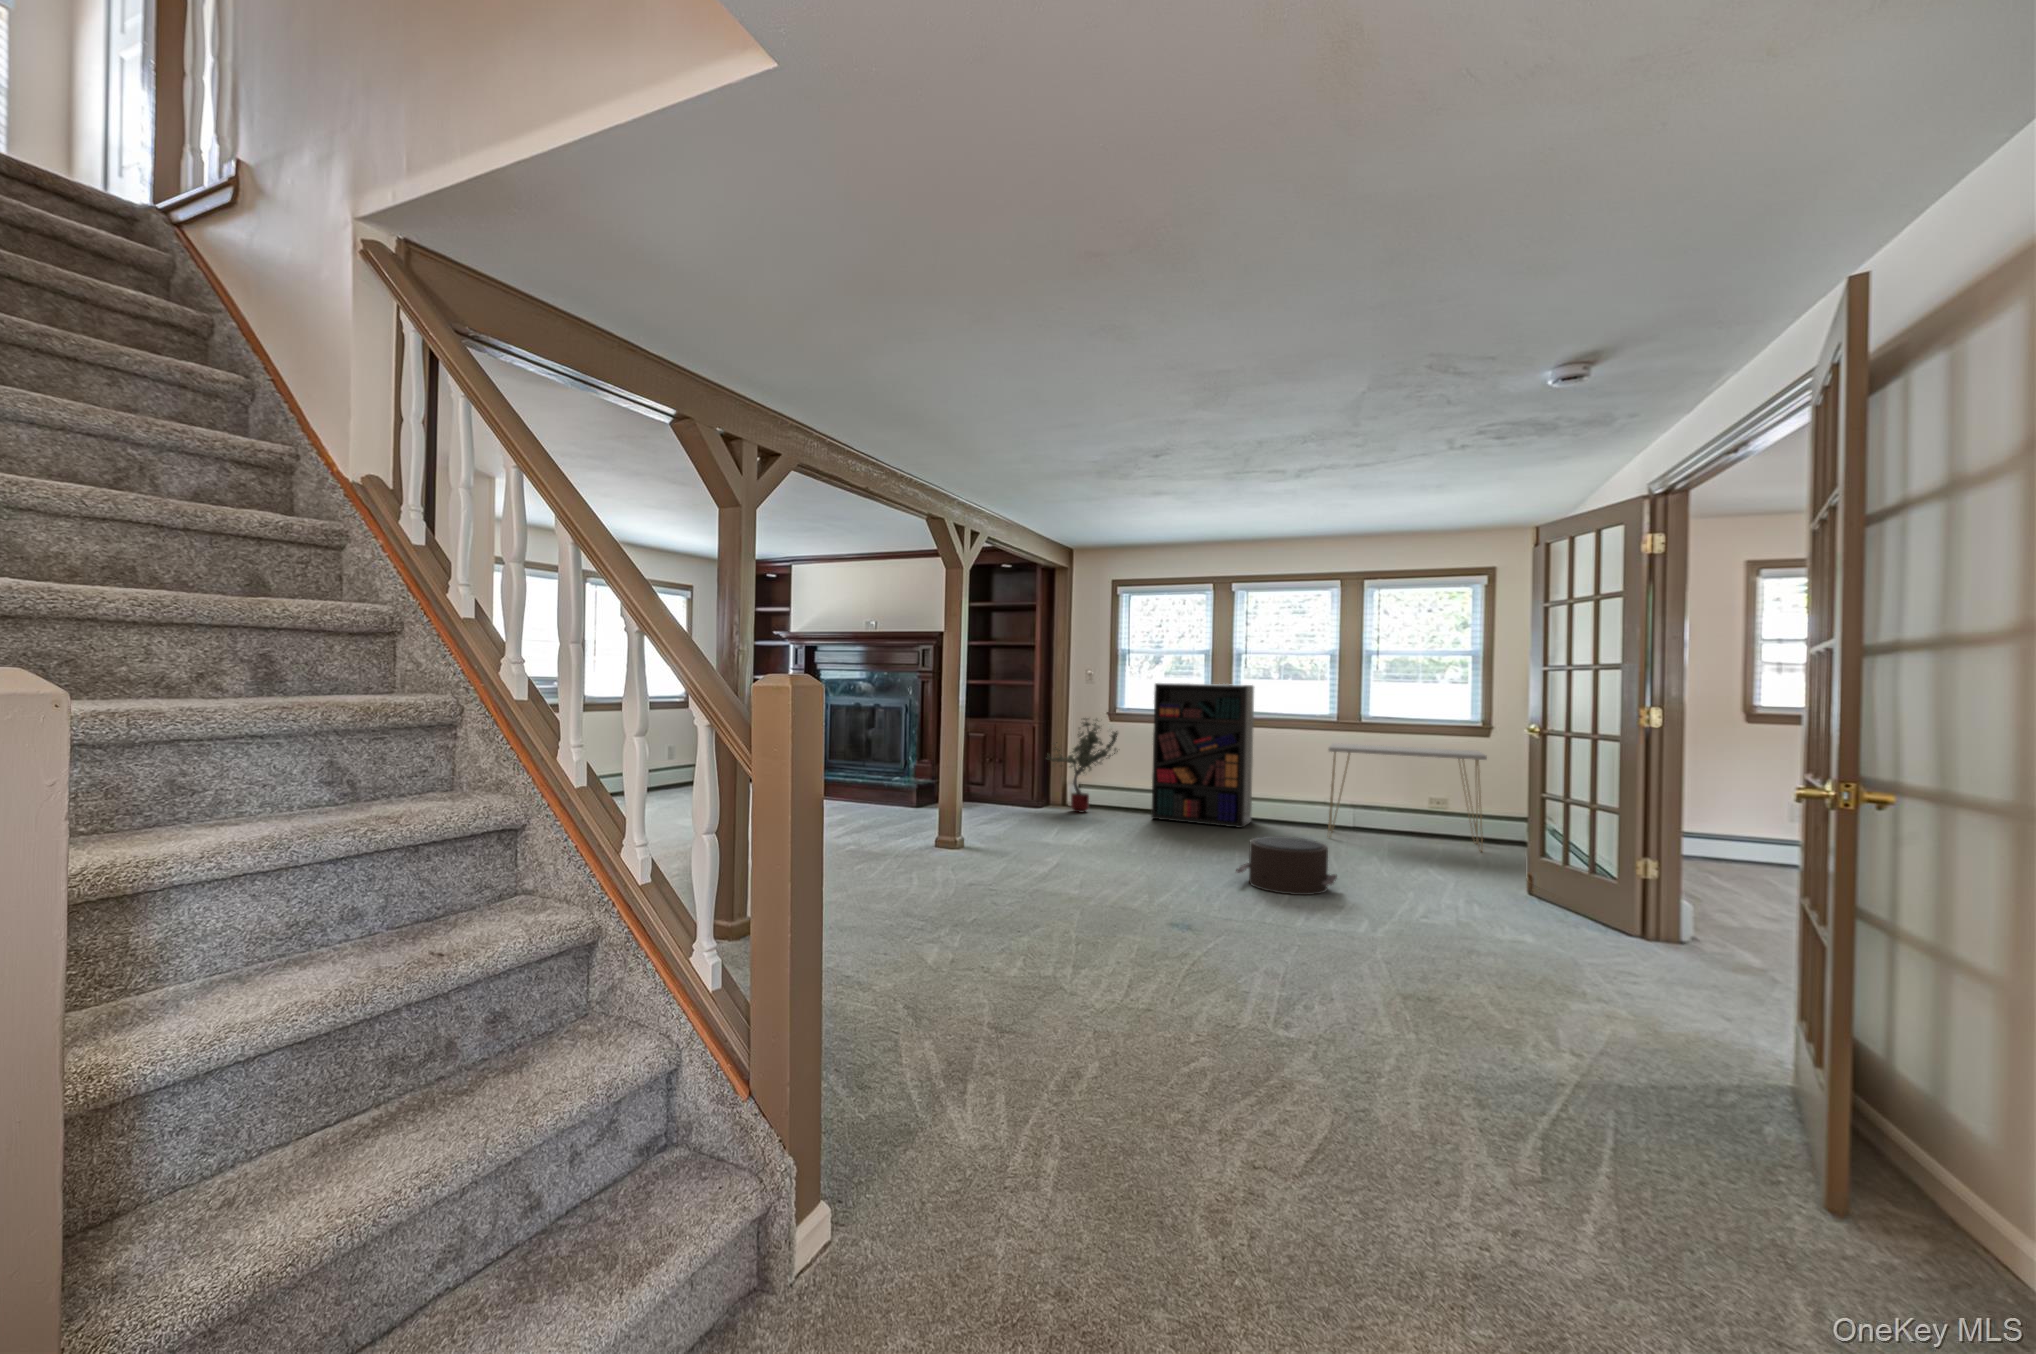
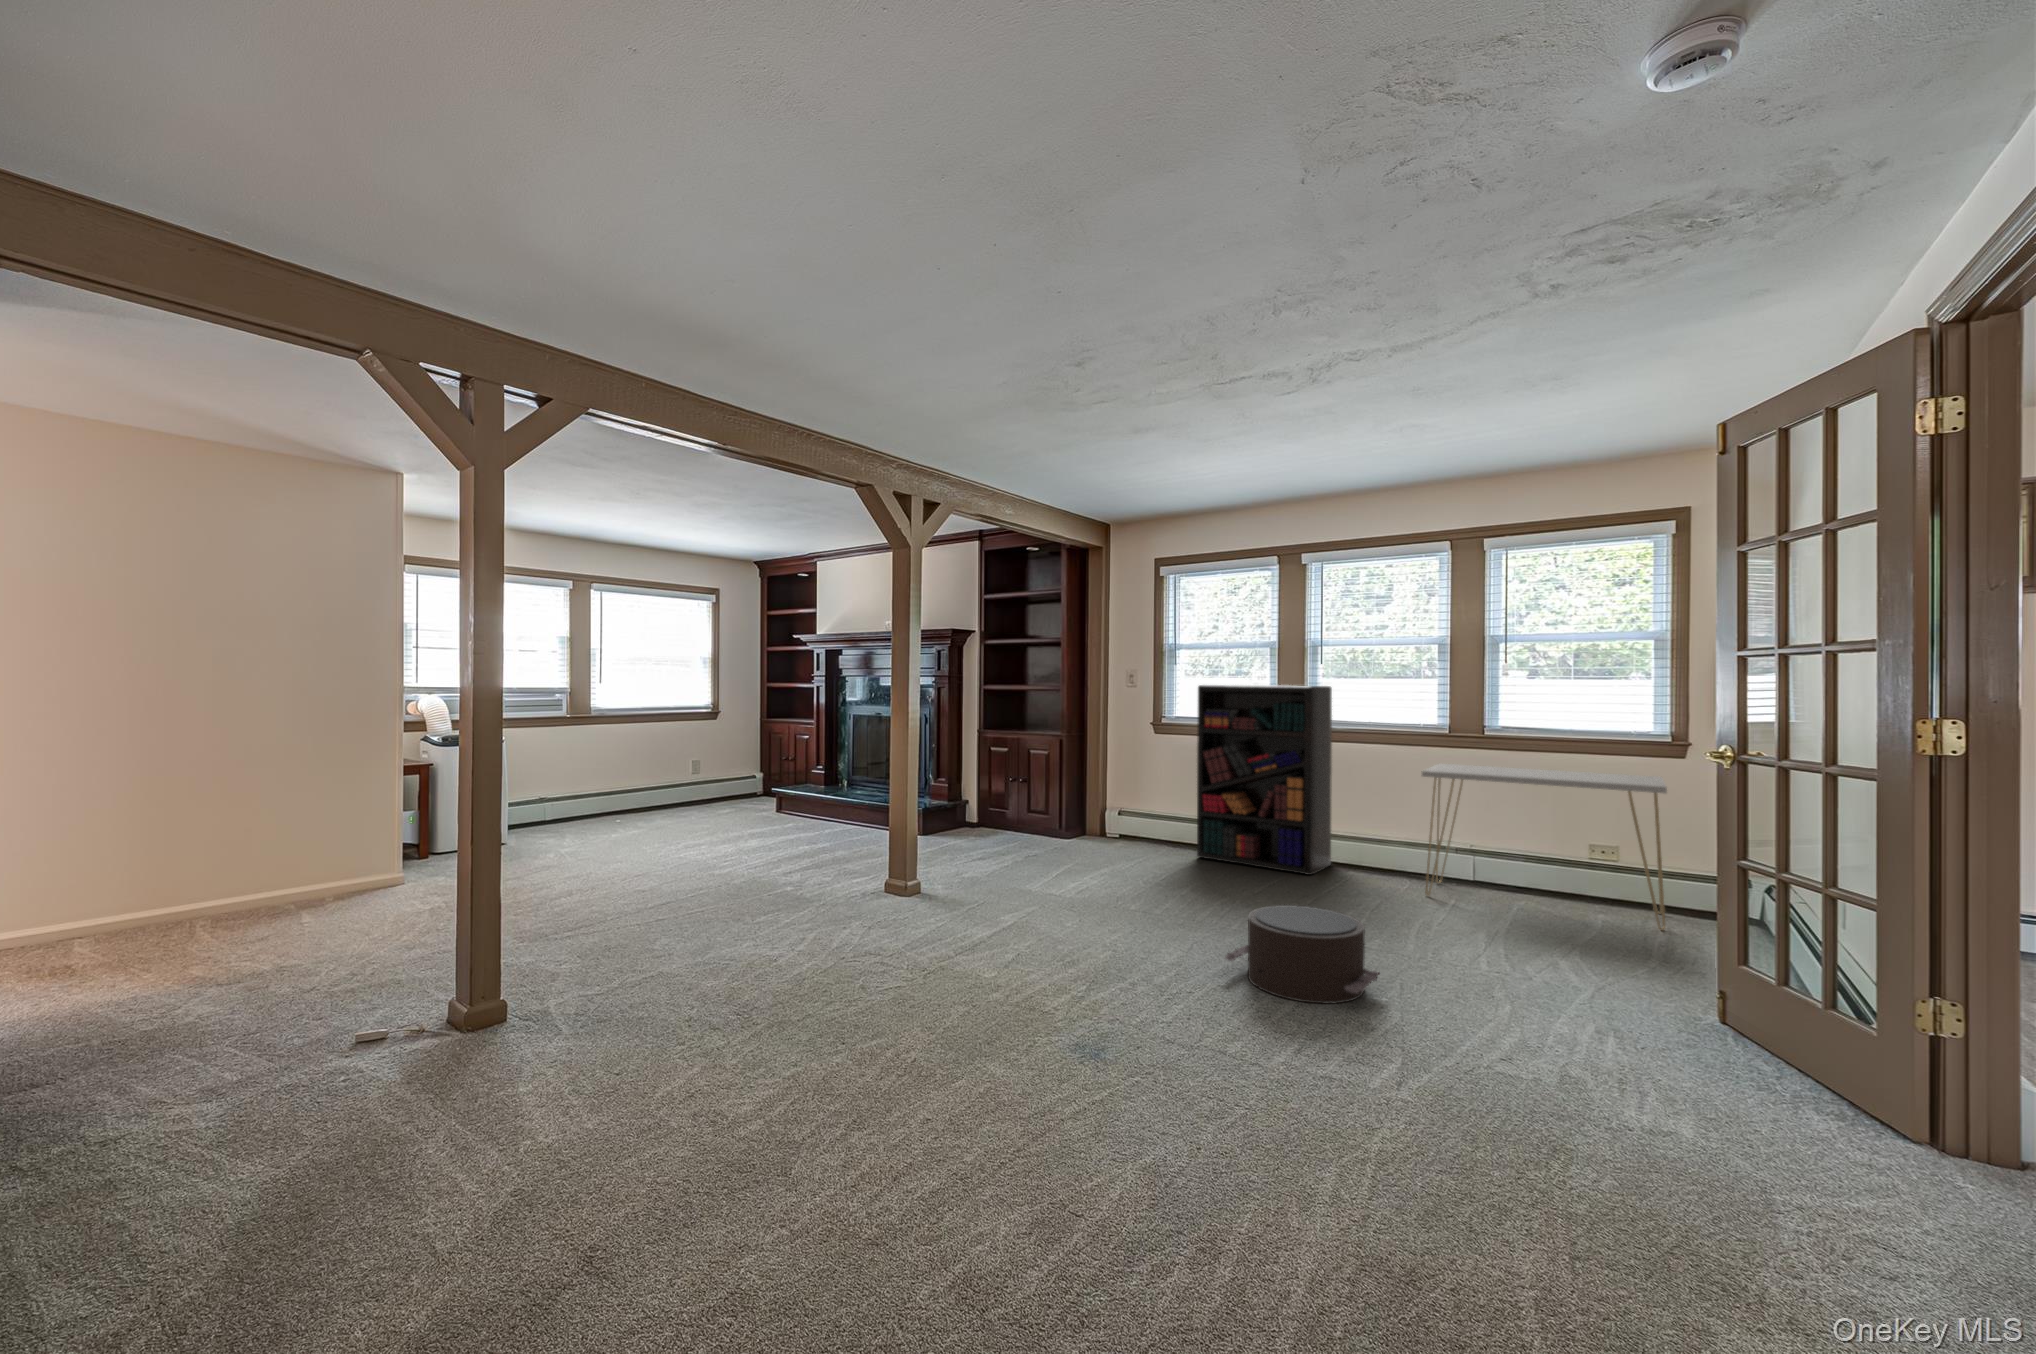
potted tree: present [1046,718,1118,813] -> none [1075,728,1161,846]

